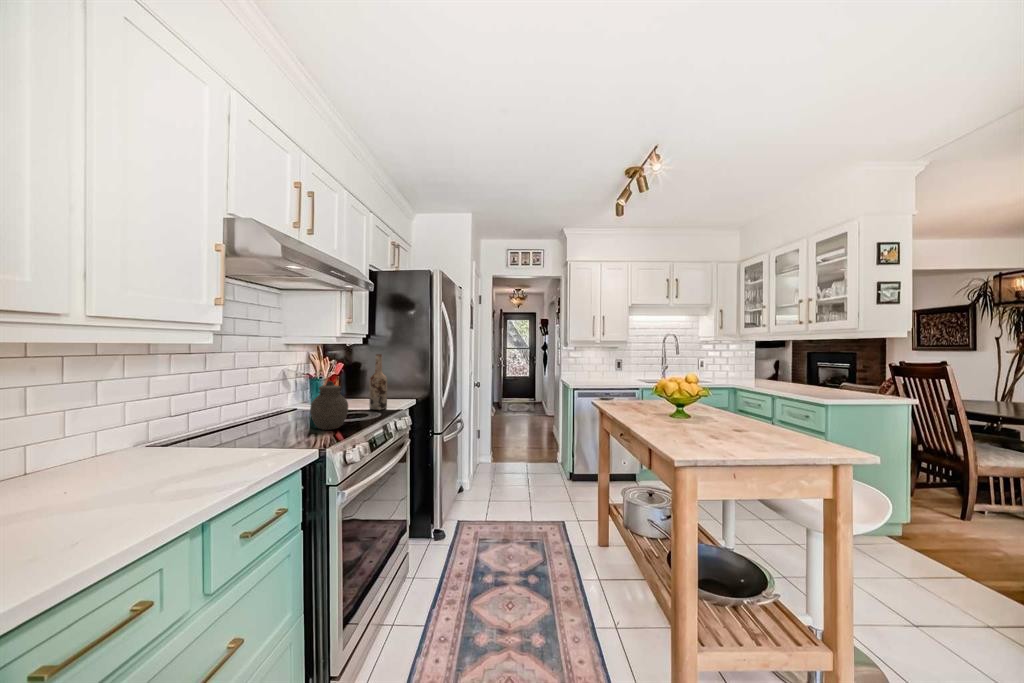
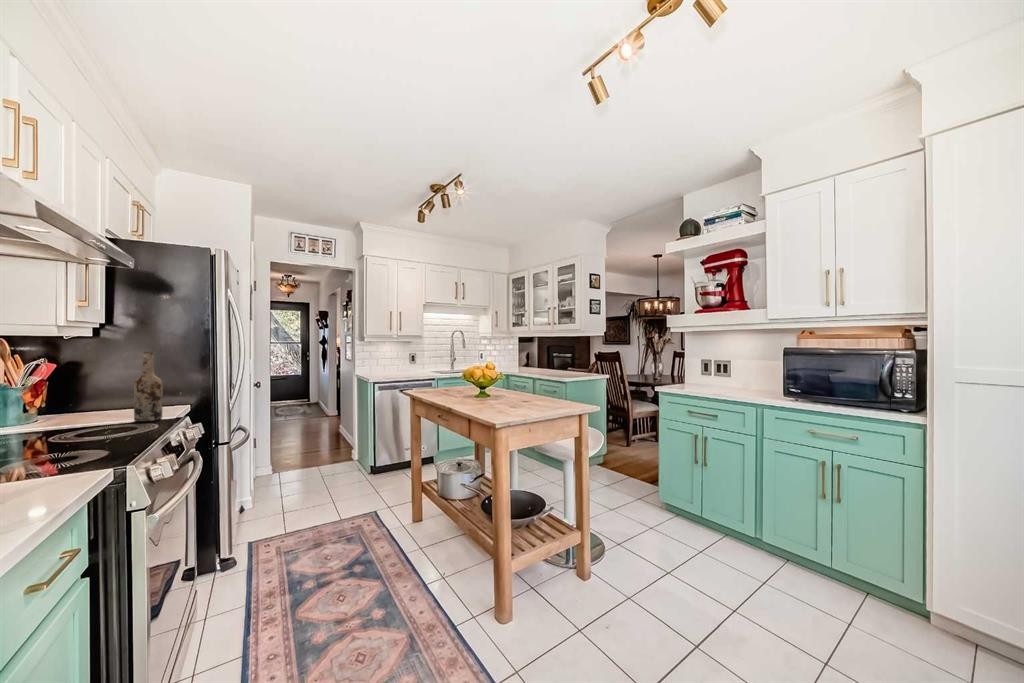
jar: present [310,381,348,430] -> none [61,383,127,447]

